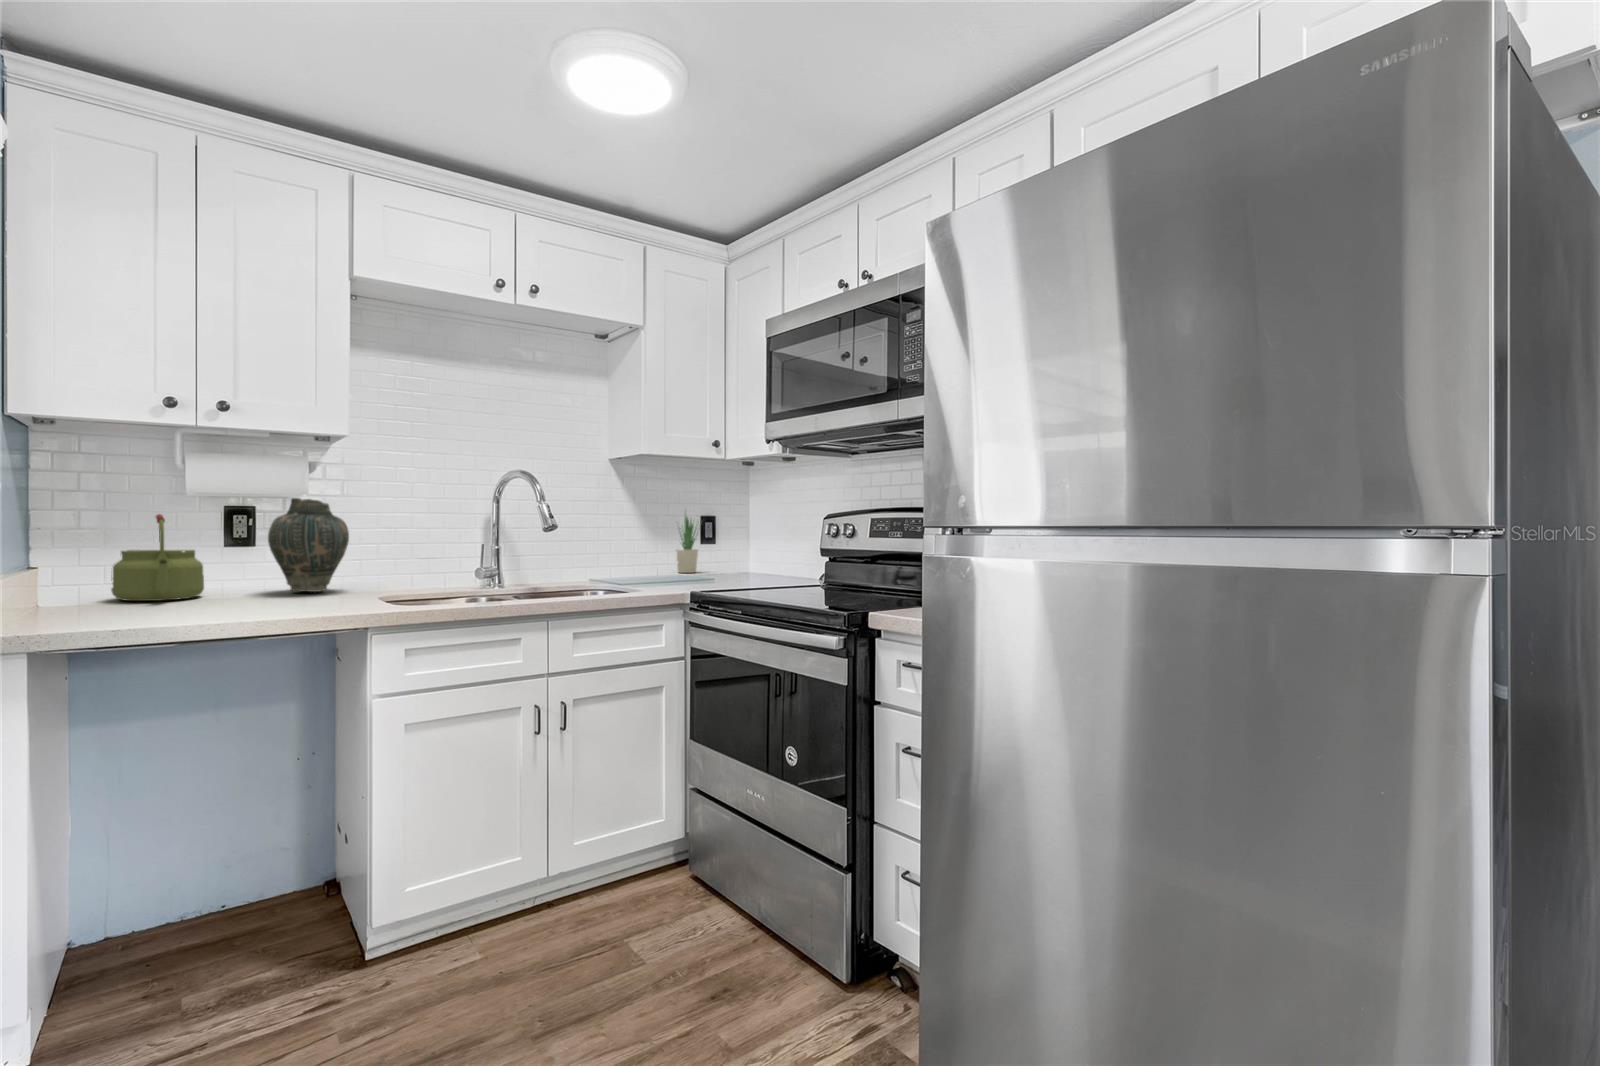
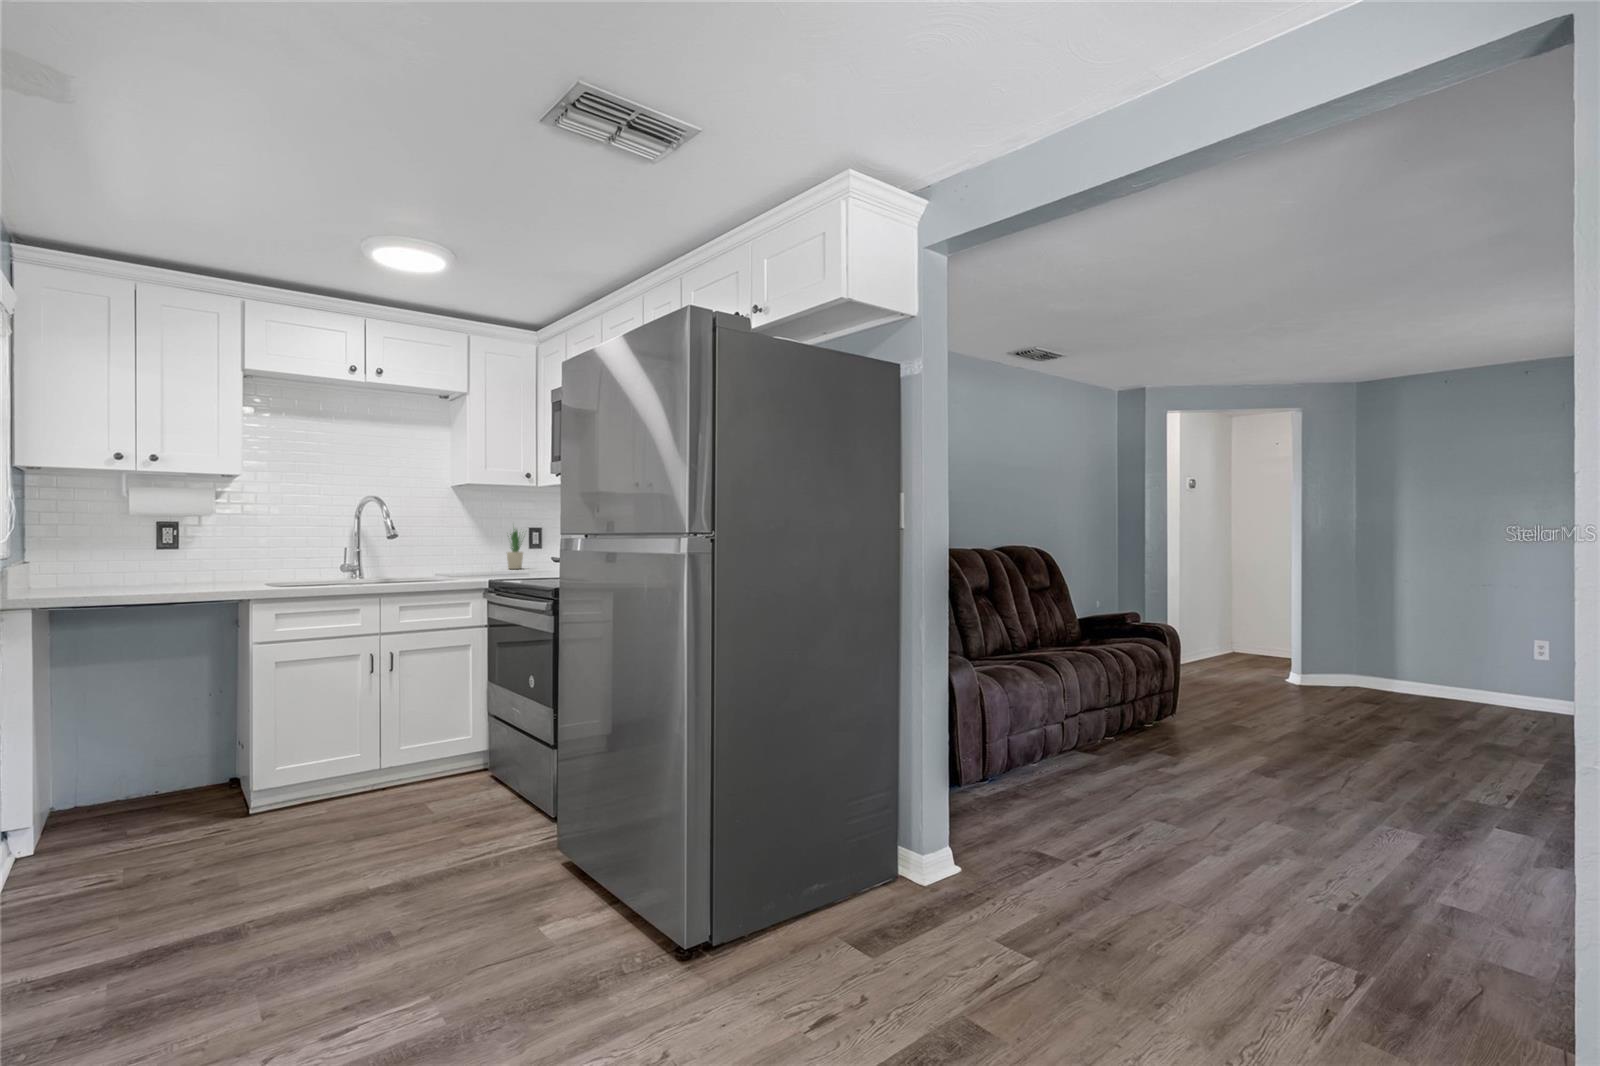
vase: present [268,498,349,592] -> none [188,517,247,581]
kettle: present [111,514,204,601] -> none [78,528,143,586]

